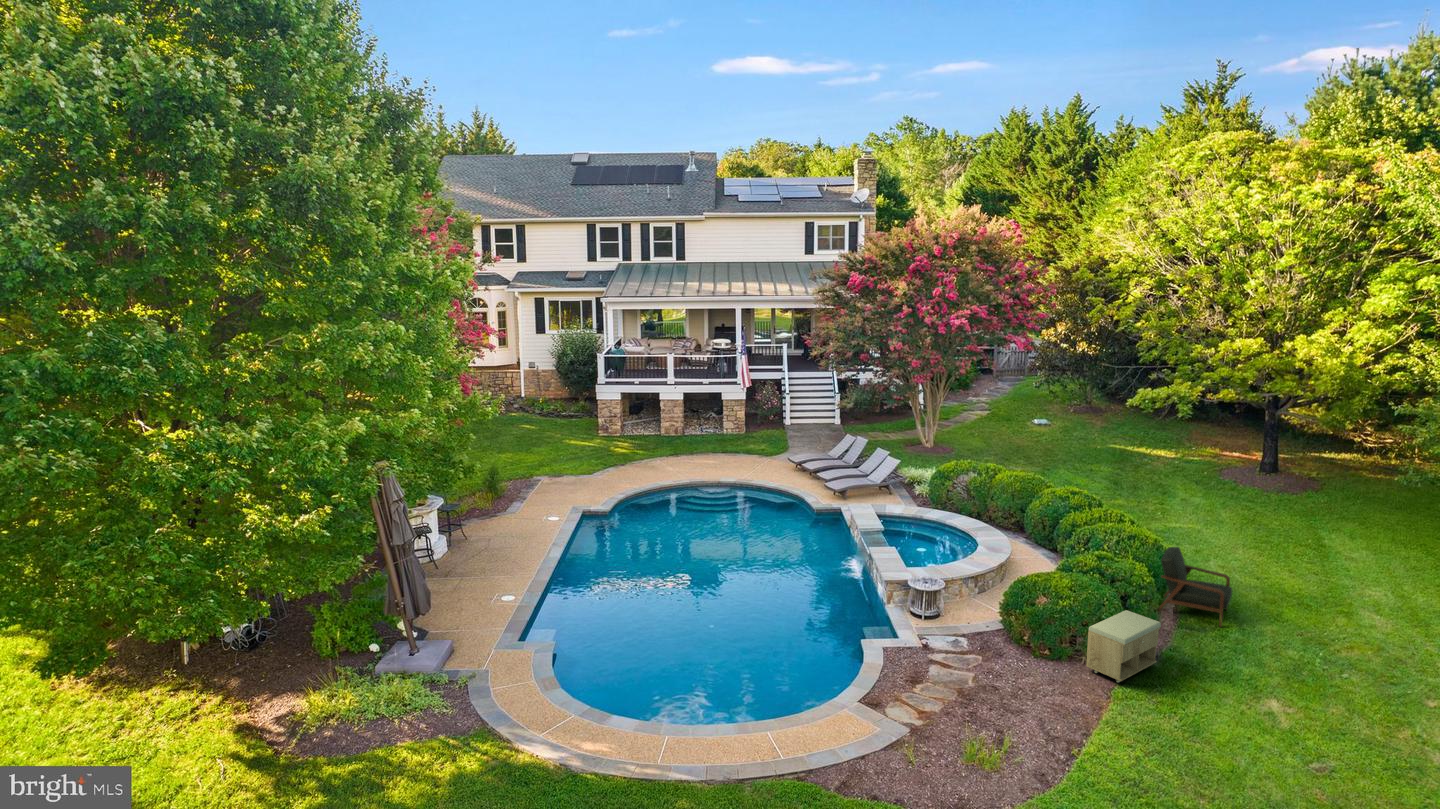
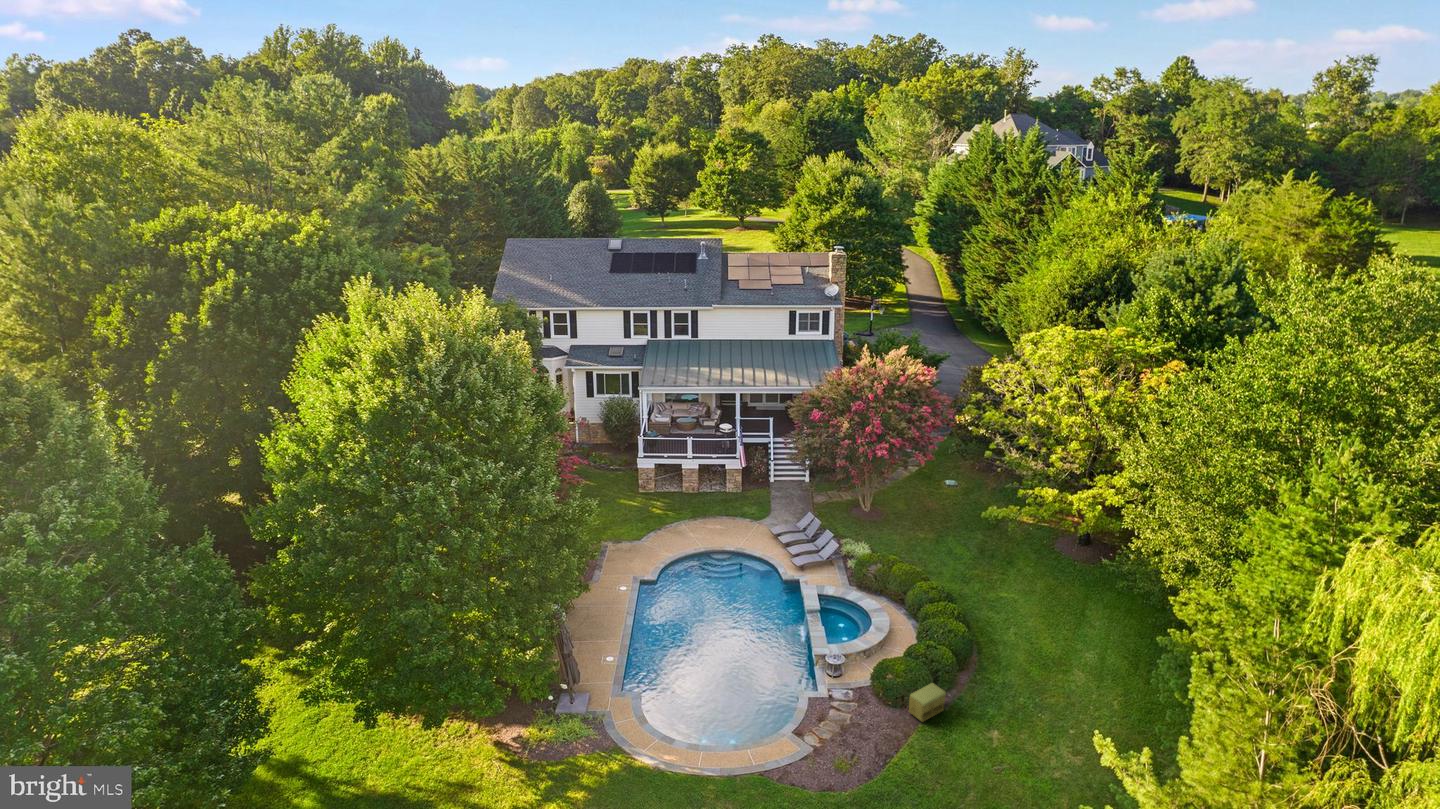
chair: present [1160,547,1232,627] -> none [957,638,998,685]

